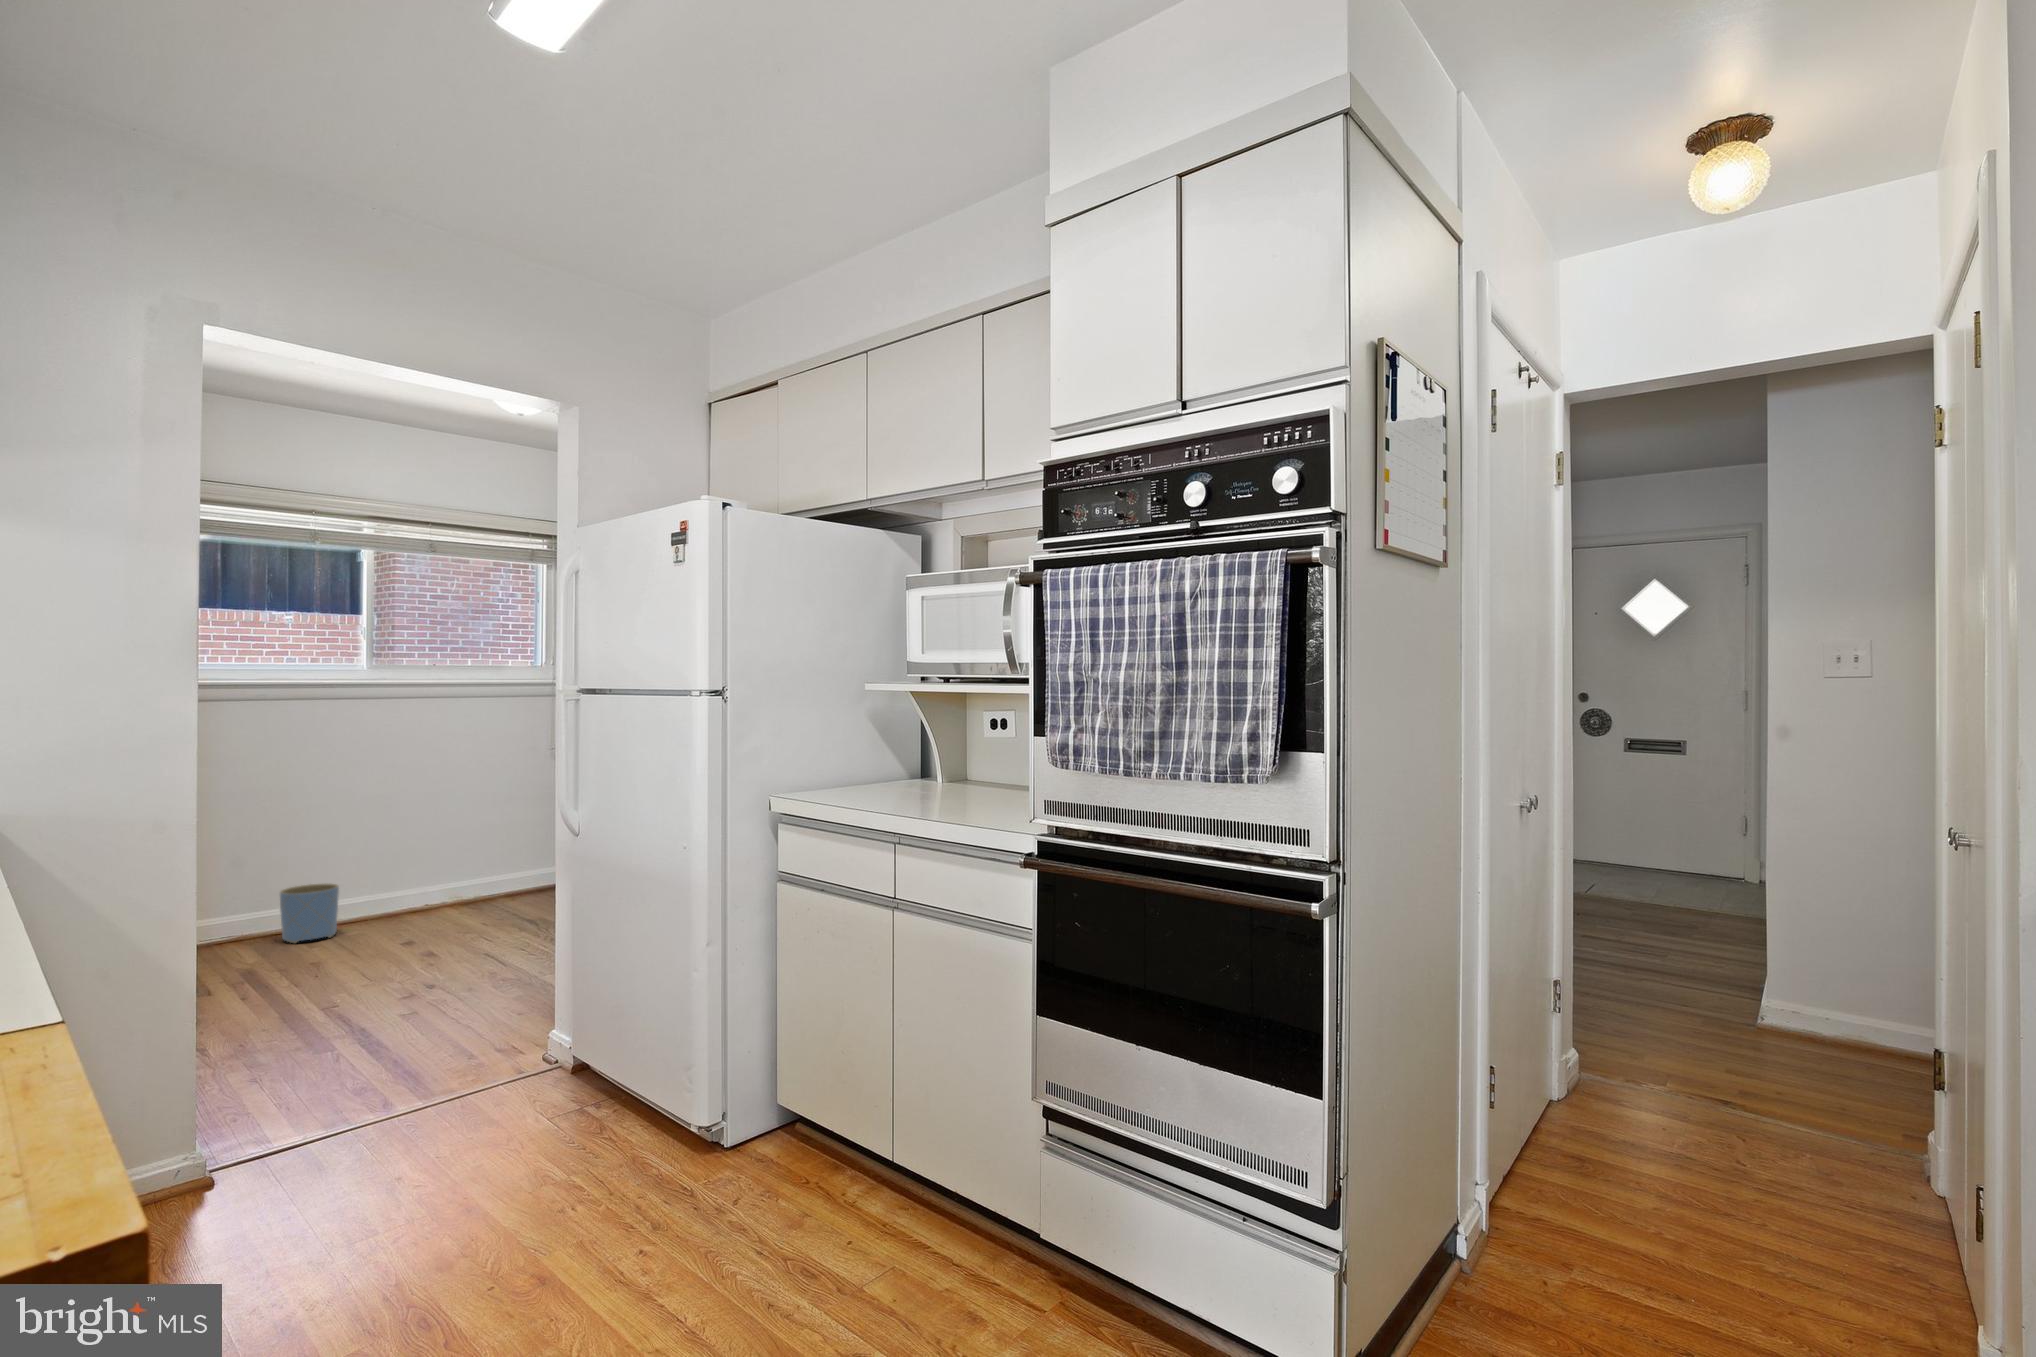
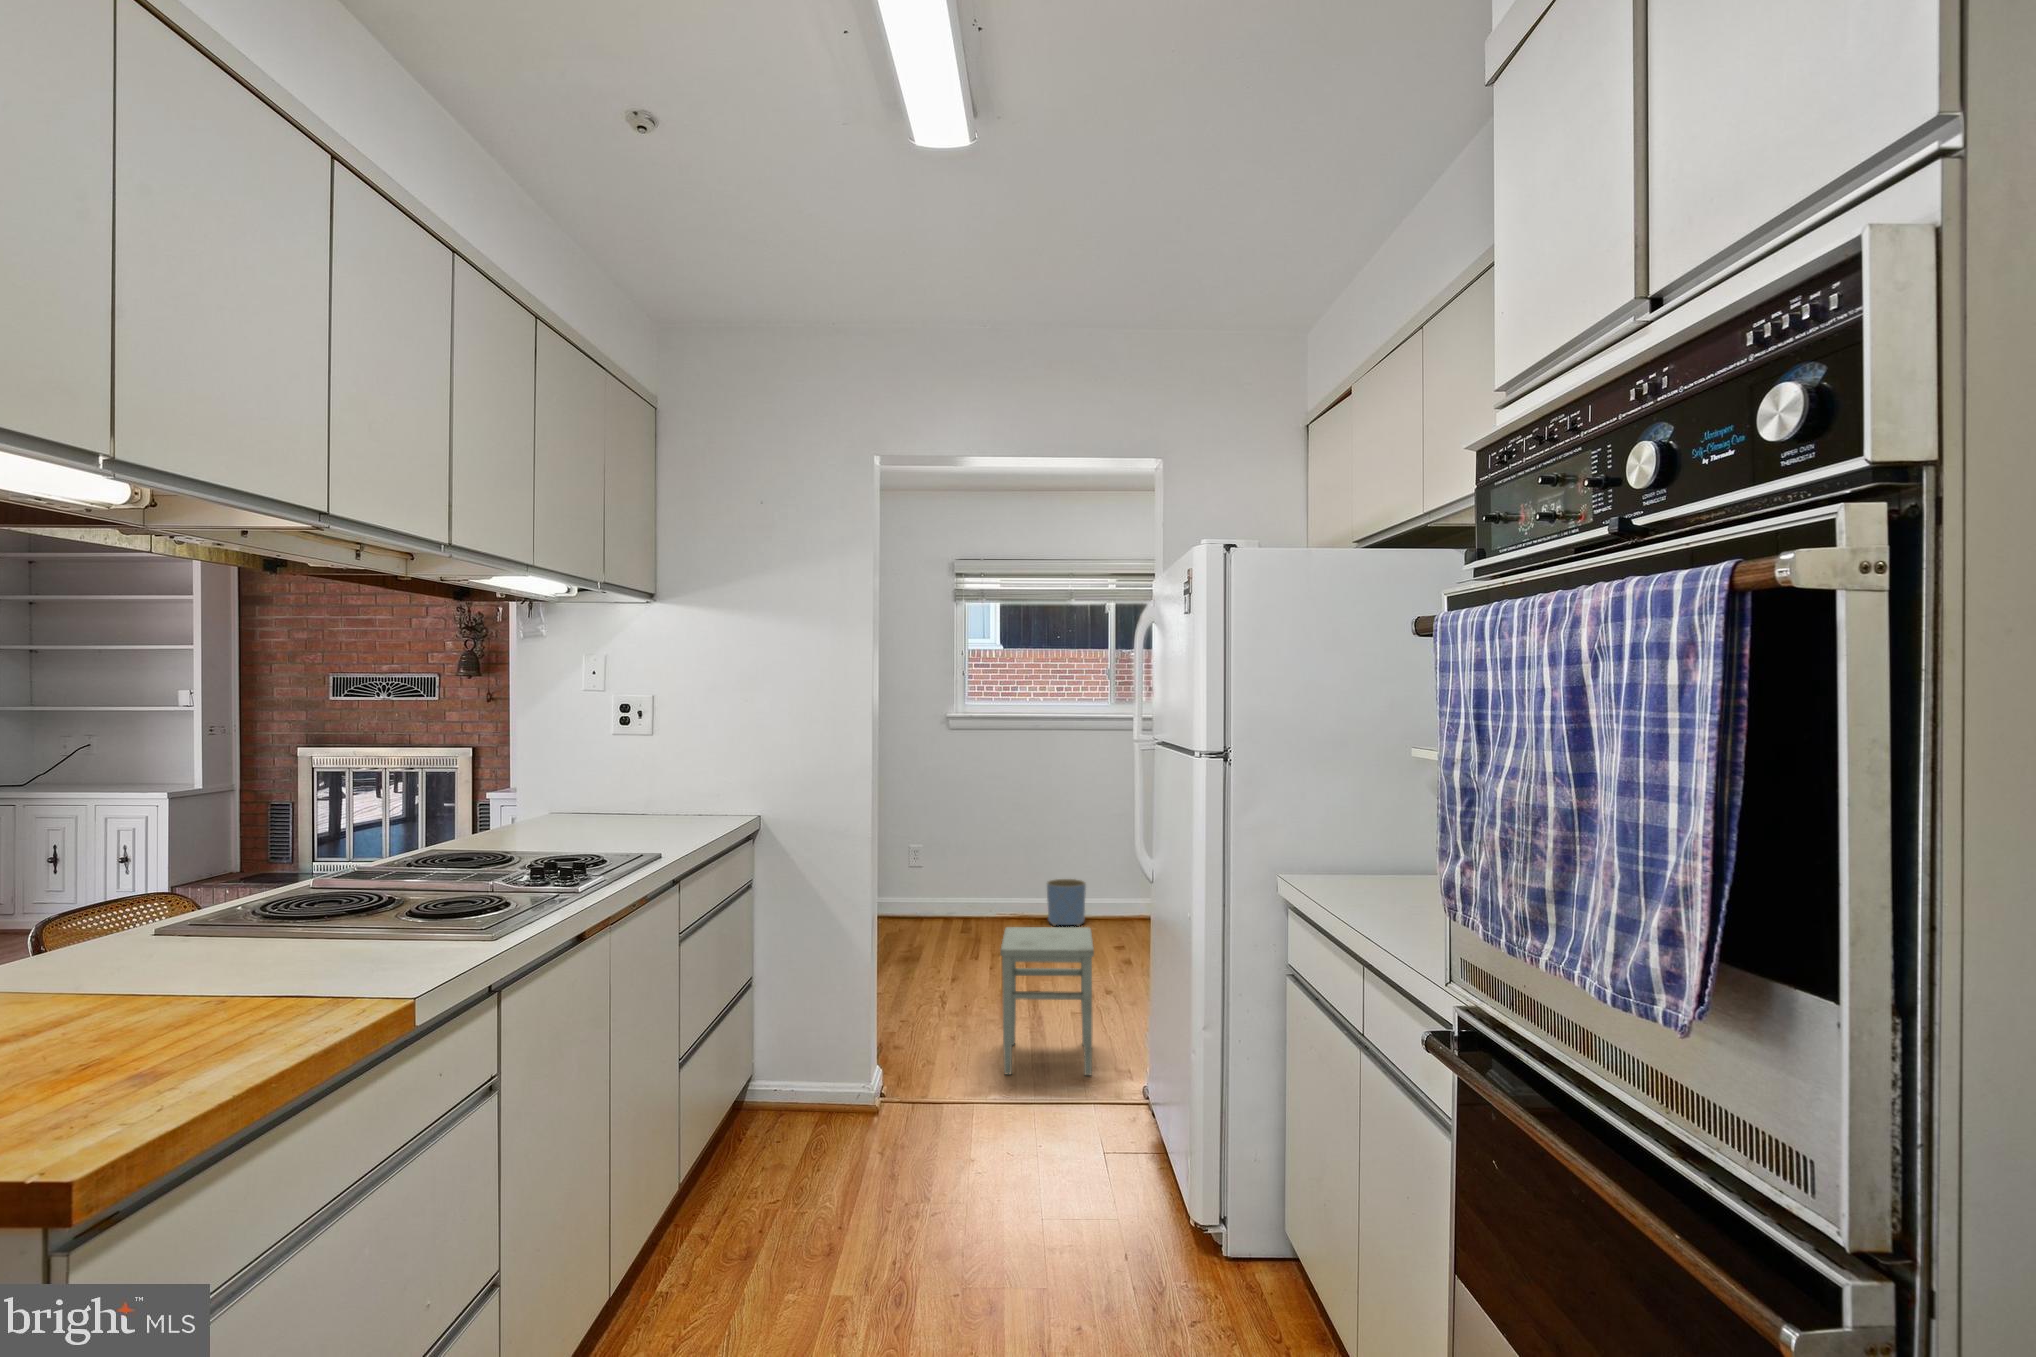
stool: none [335,910,482,1094] -> present [1000,927,1094,1075]

